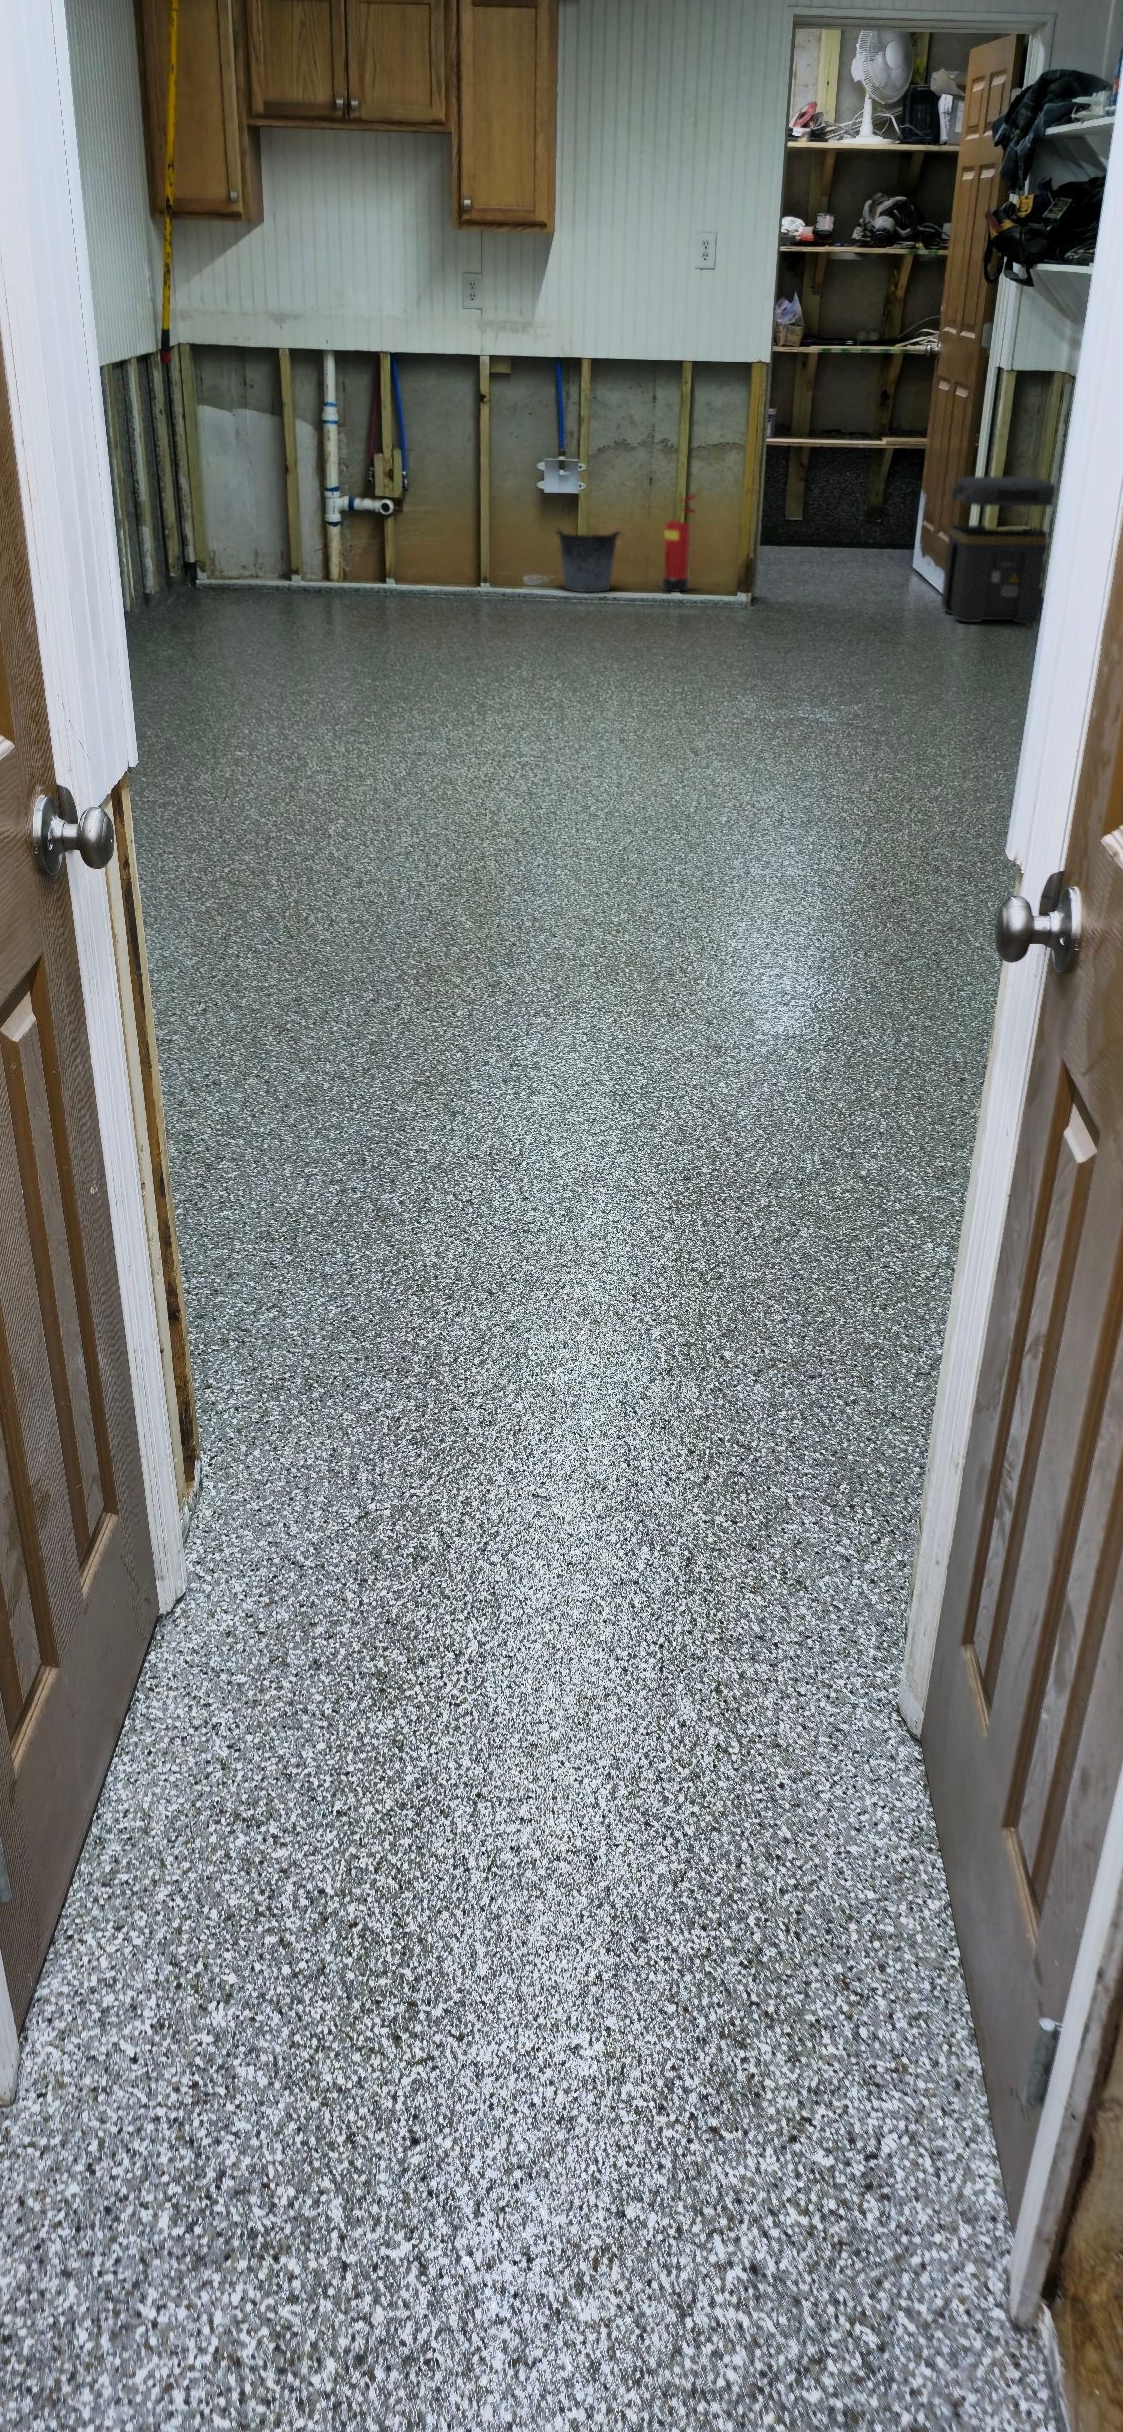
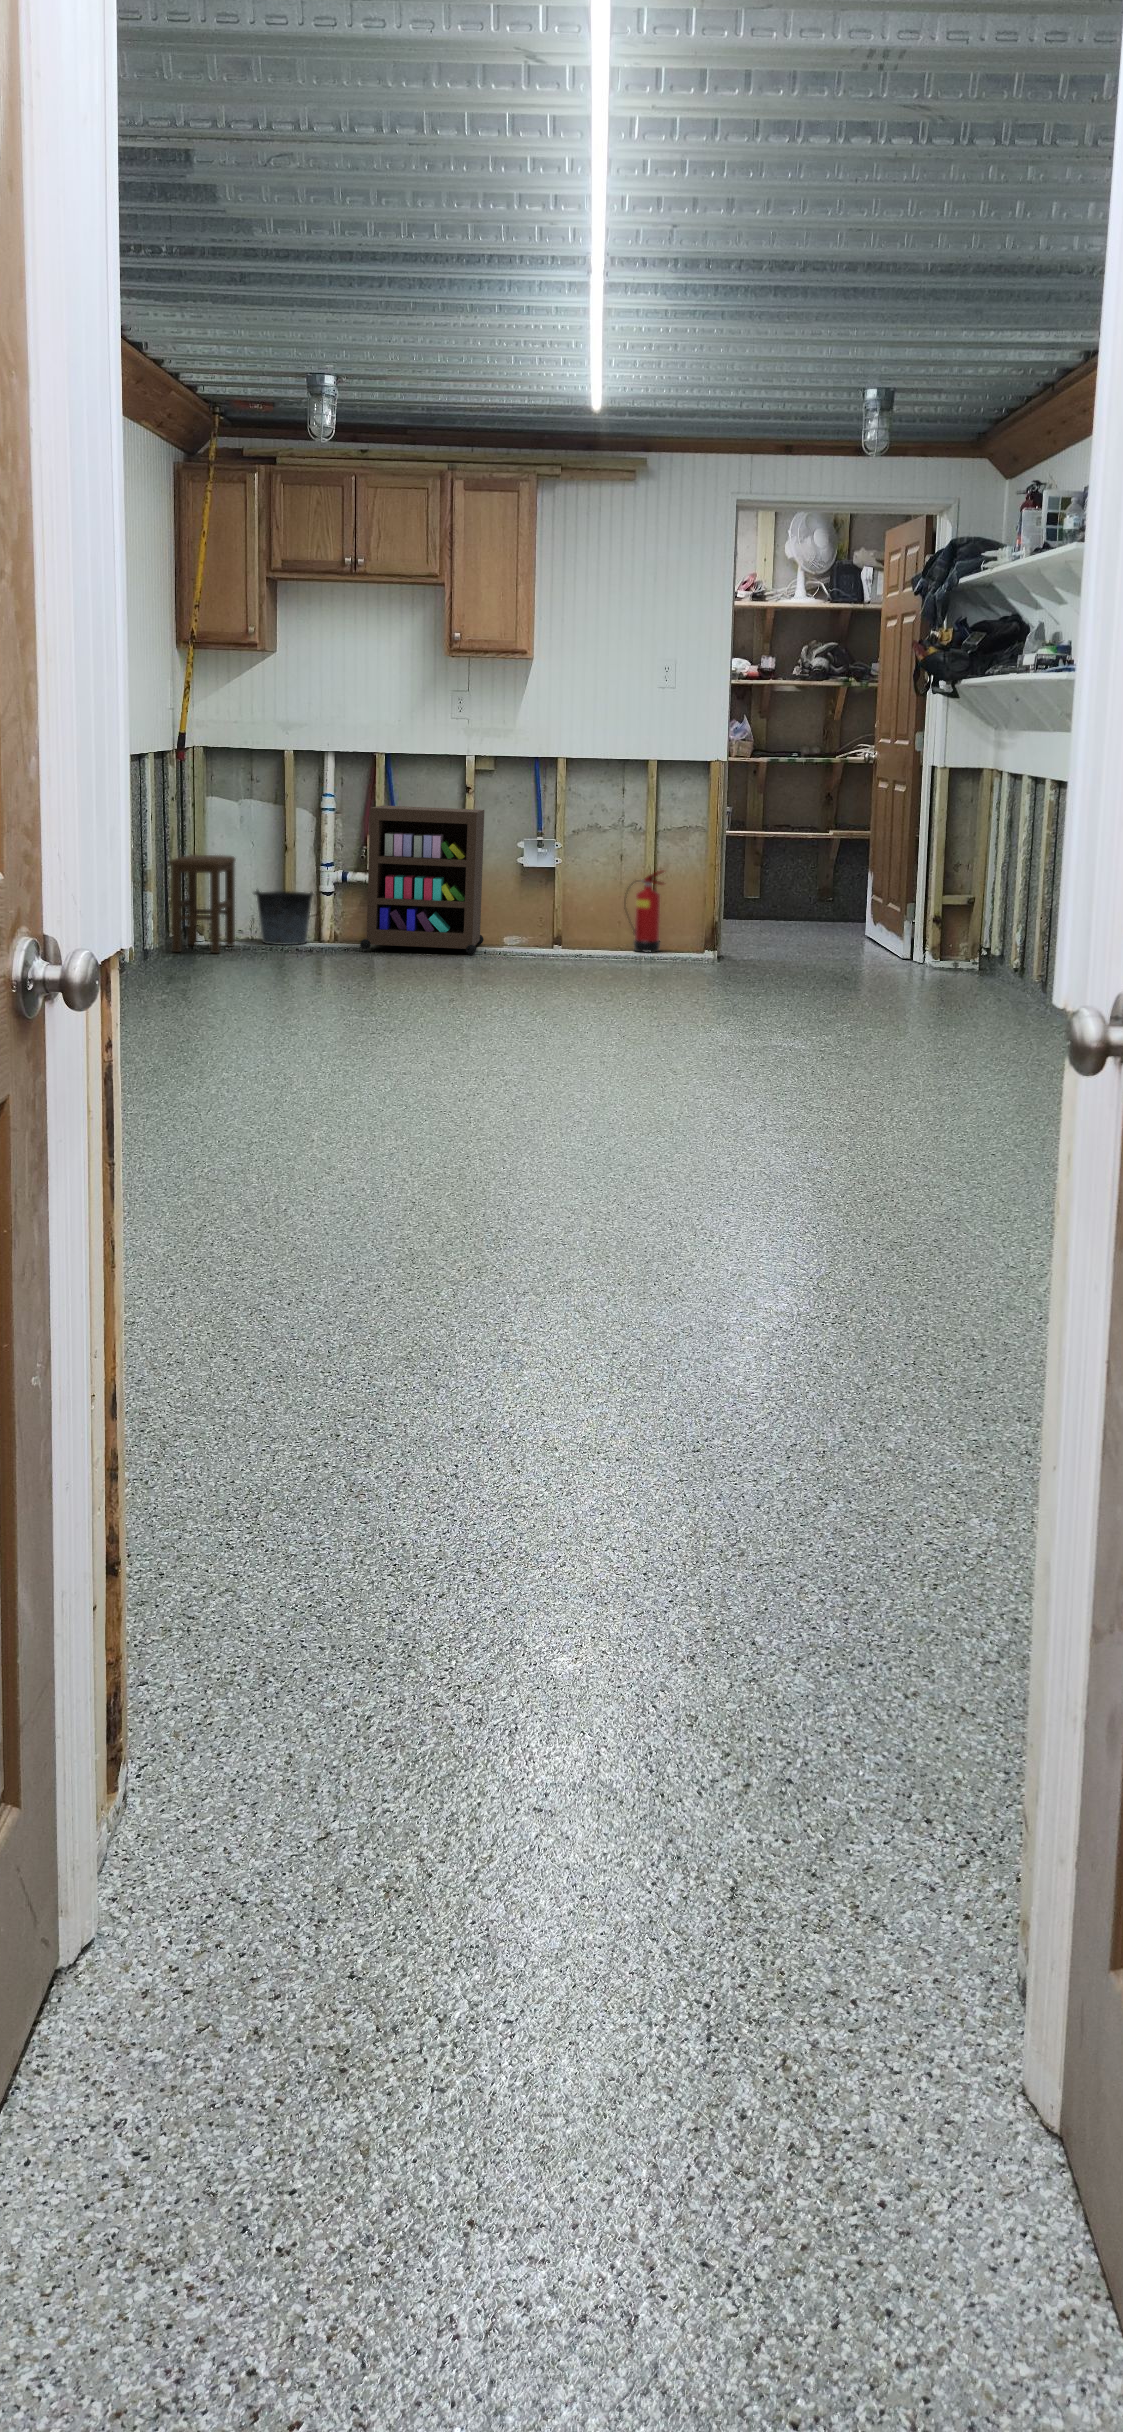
storage cabinet: none [377,421,505,598] -> present [360,806,484,955]
toolbox: present [941,477,1055,622] -> none [901,856,1005,980]
stool: none [172,485,248,600] -> present [170,855,235,953]
bucket: present [556,531,621,592] -> present [253,890,313,945]

